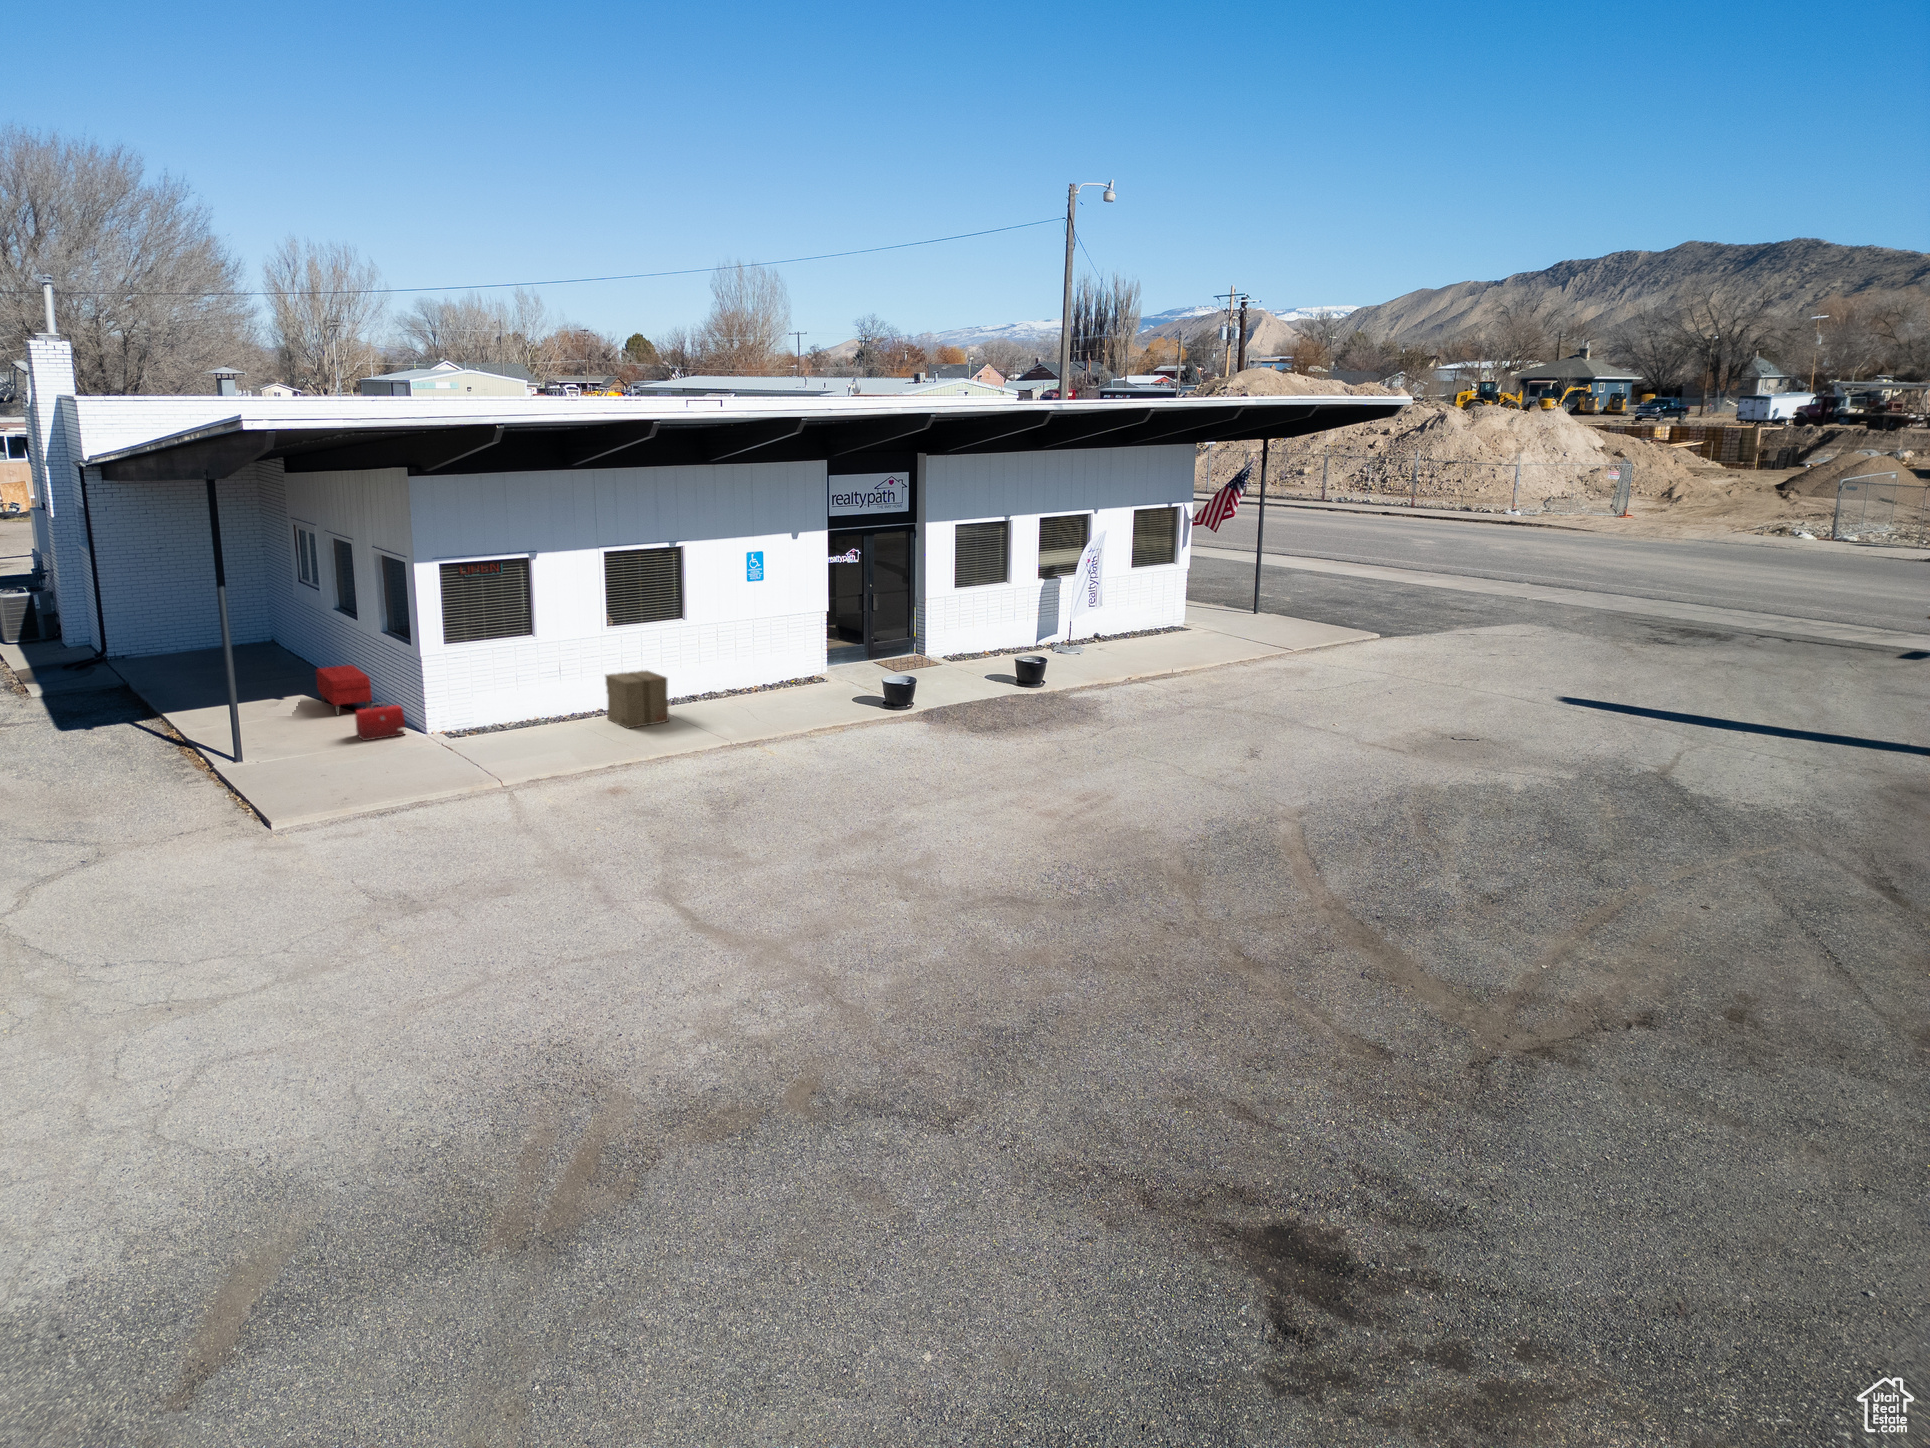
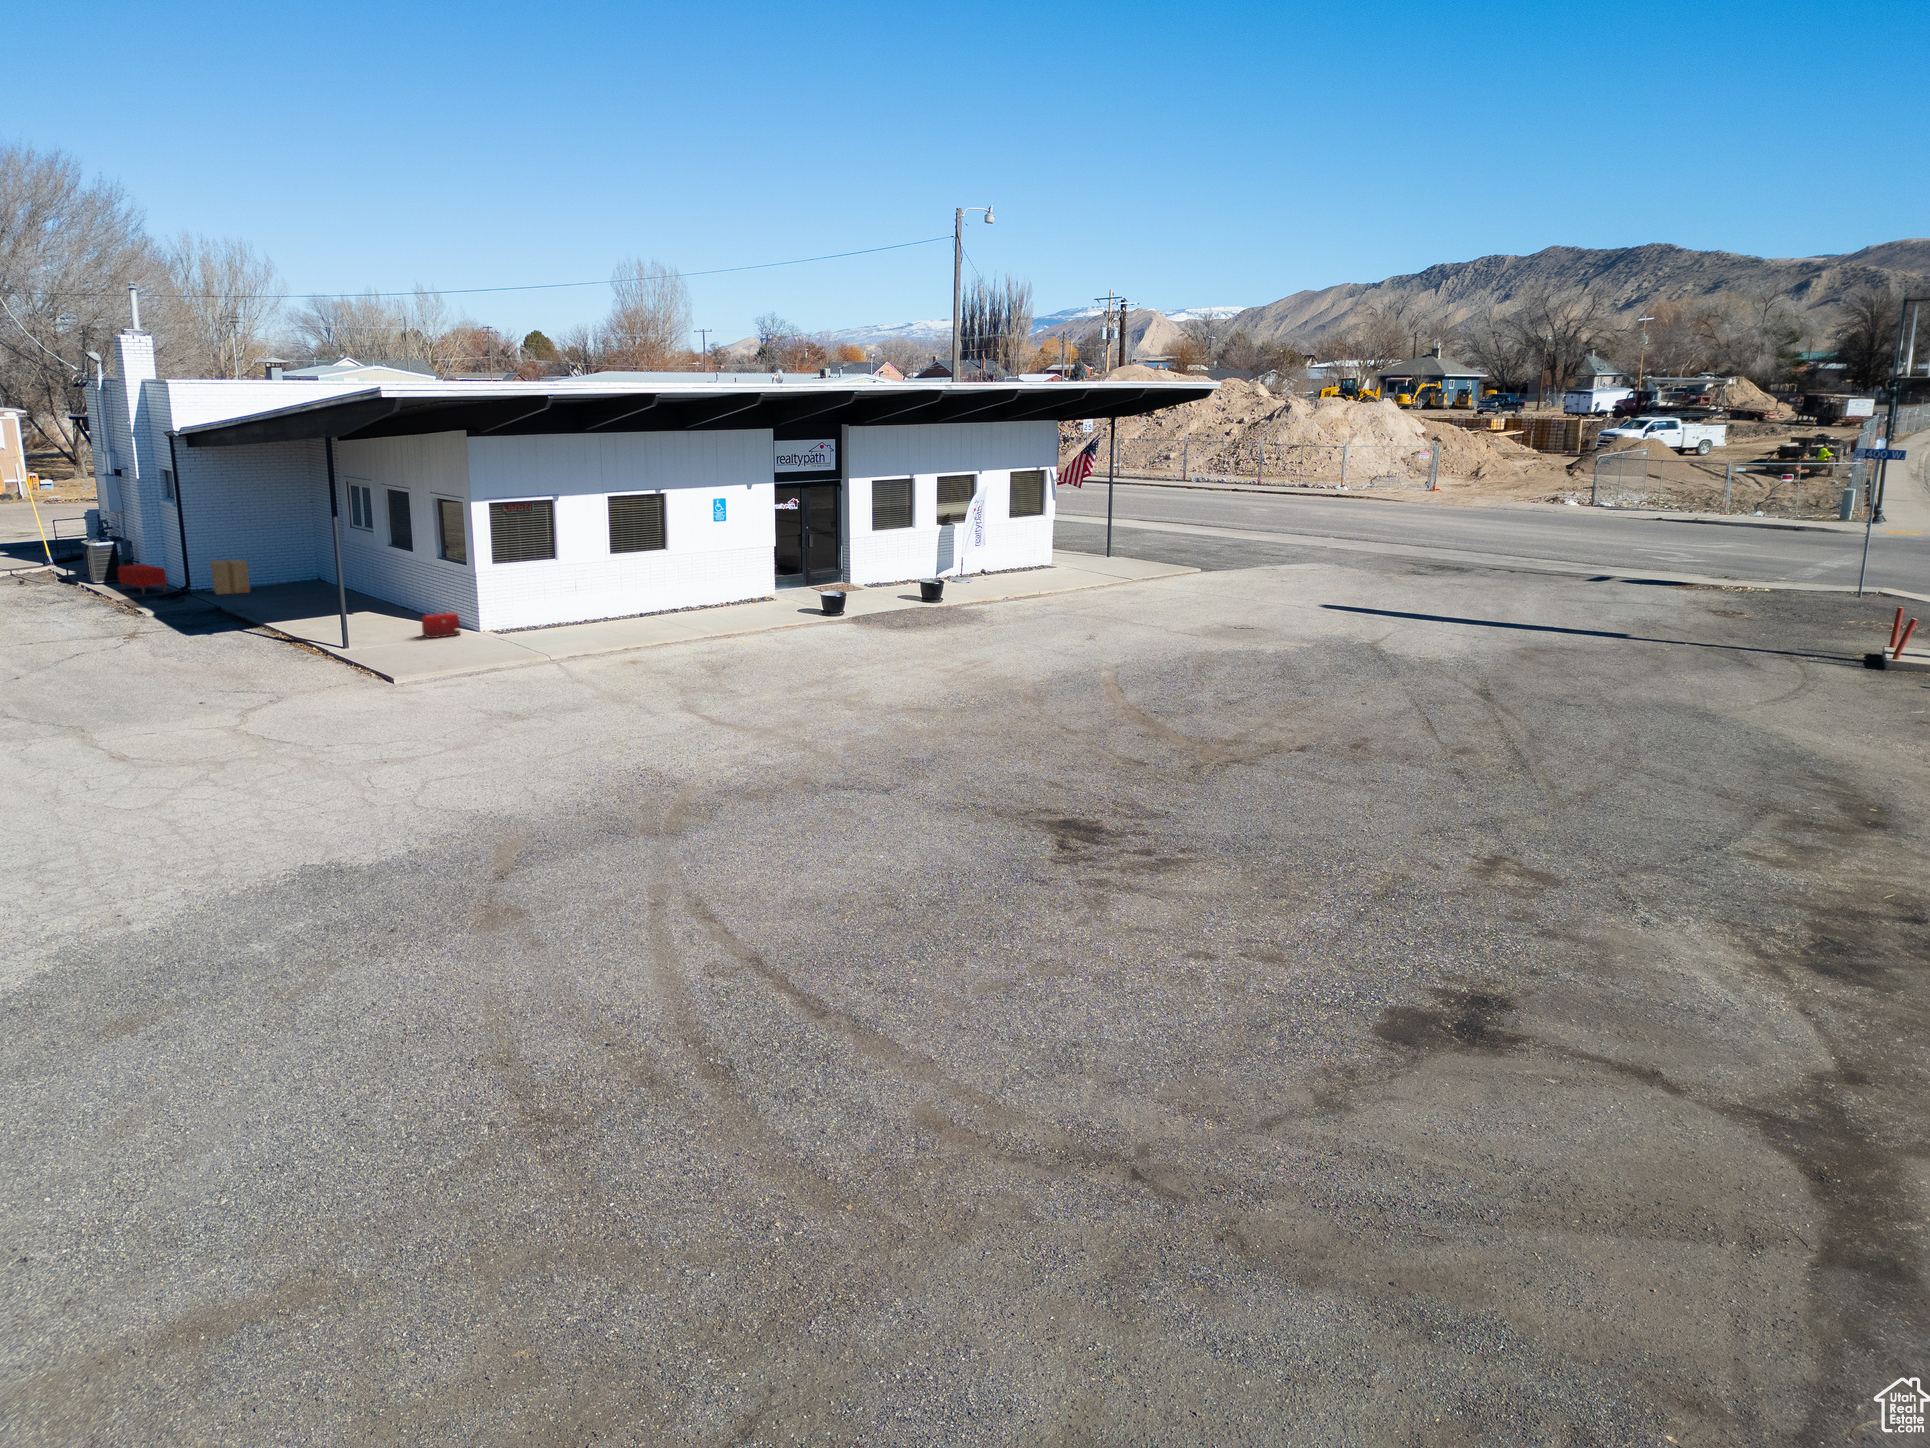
bench: present [316,665,372,716] -> present [118,564,167,595]
cardboard box: present [605,671,669,729] -> present [210,560,250,595]

